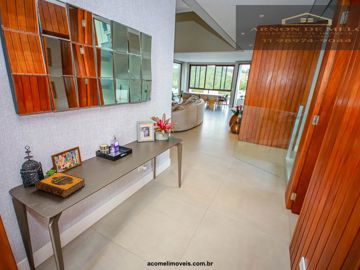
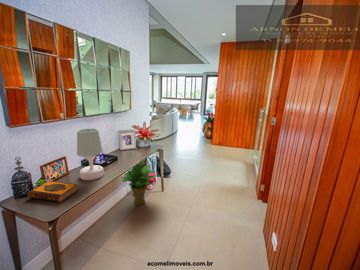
table lamp: none [89,119,116,174] -> present [77,128,104,180]
potted plant: none [137,150,175,199] -> present [121,159,157,205]

